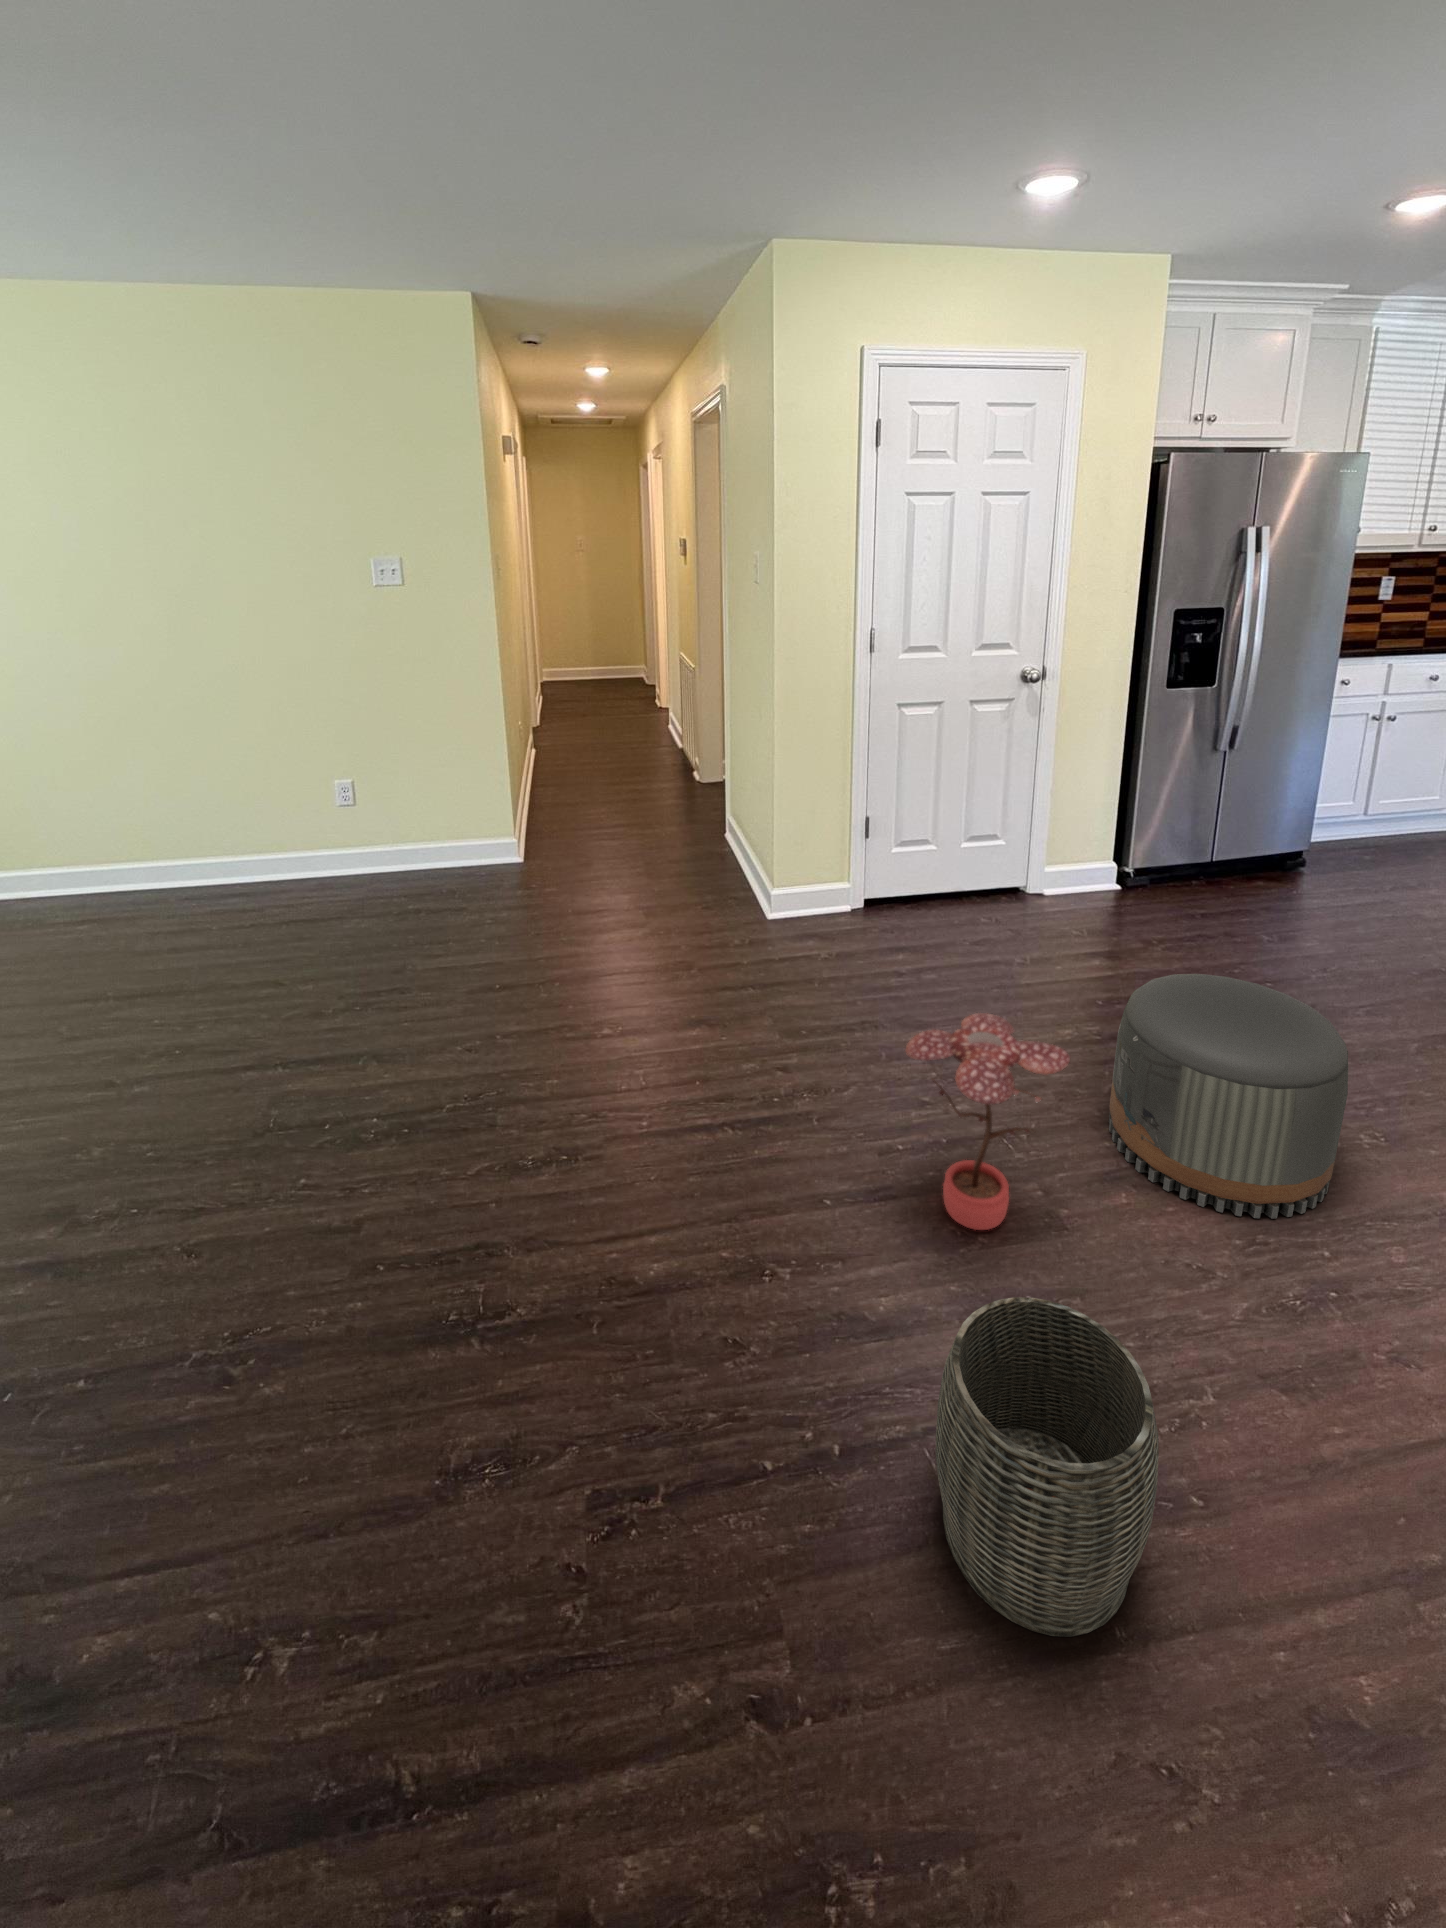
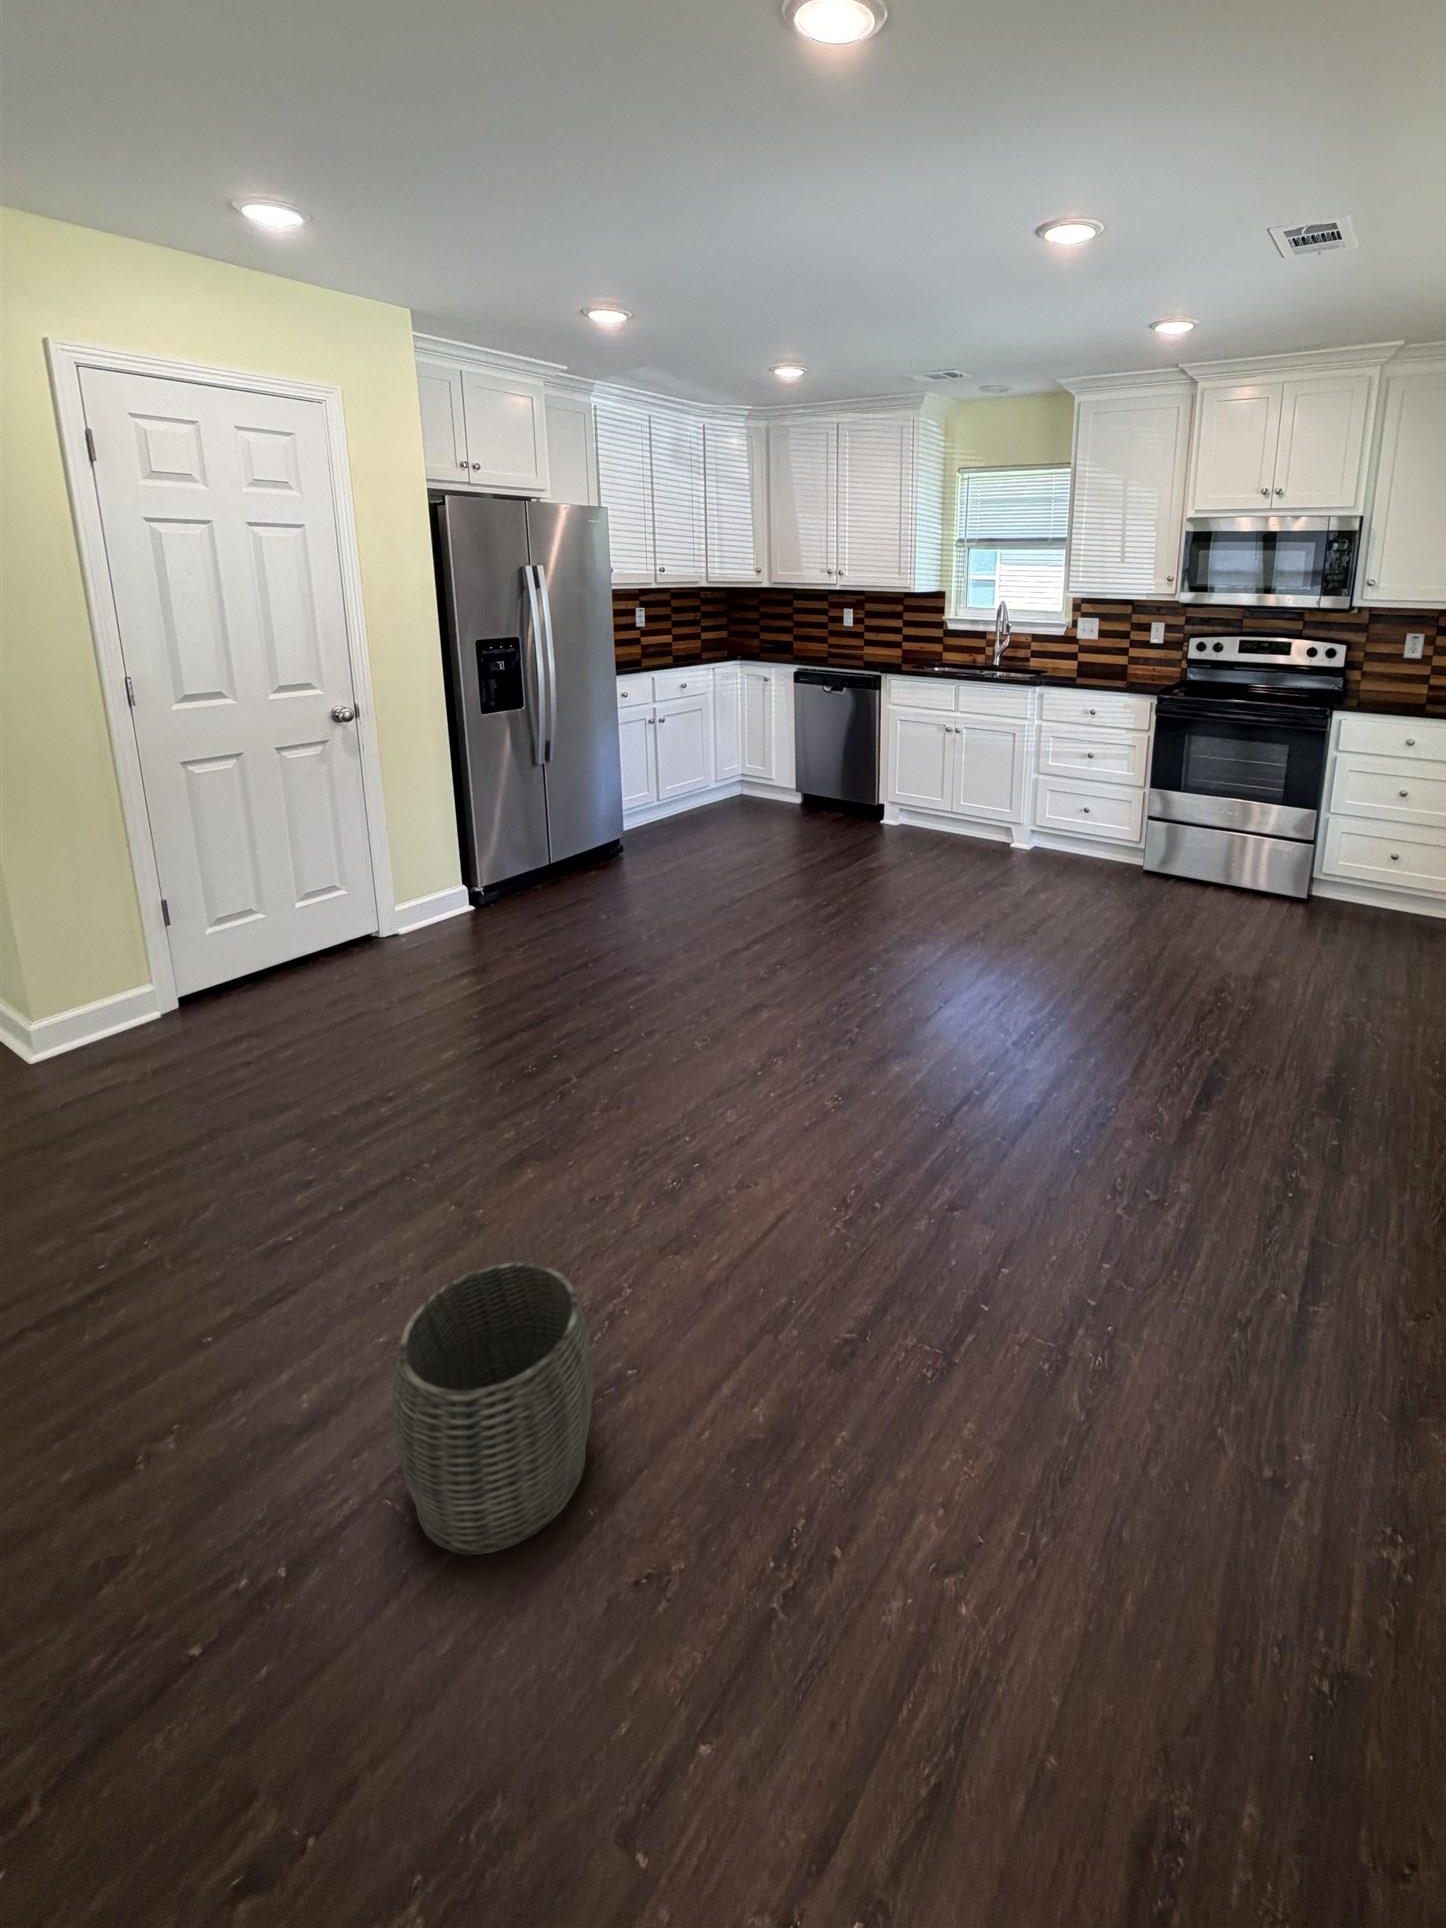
pouf: present [1109,974,1348,1219] -> none [496,952,676,1150]
potted plant: present [906,1013,1070,1230] -> none [282,1054,458,1272]

